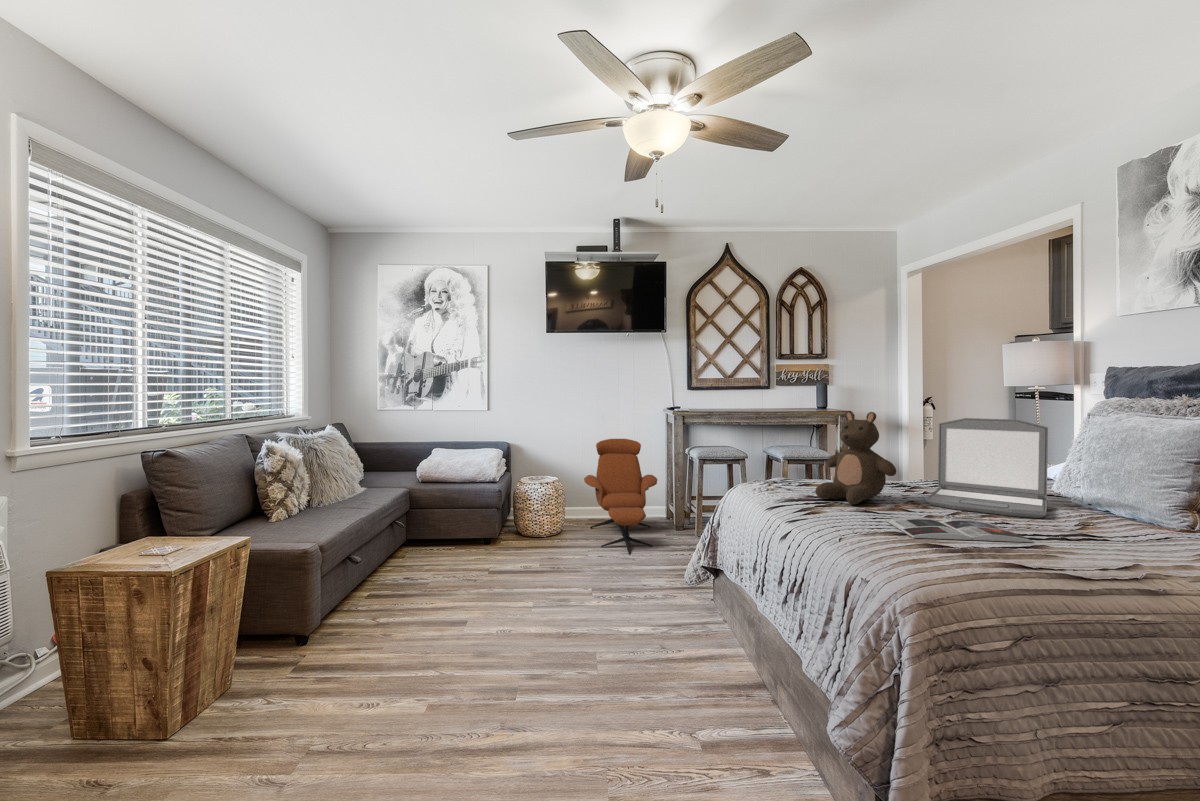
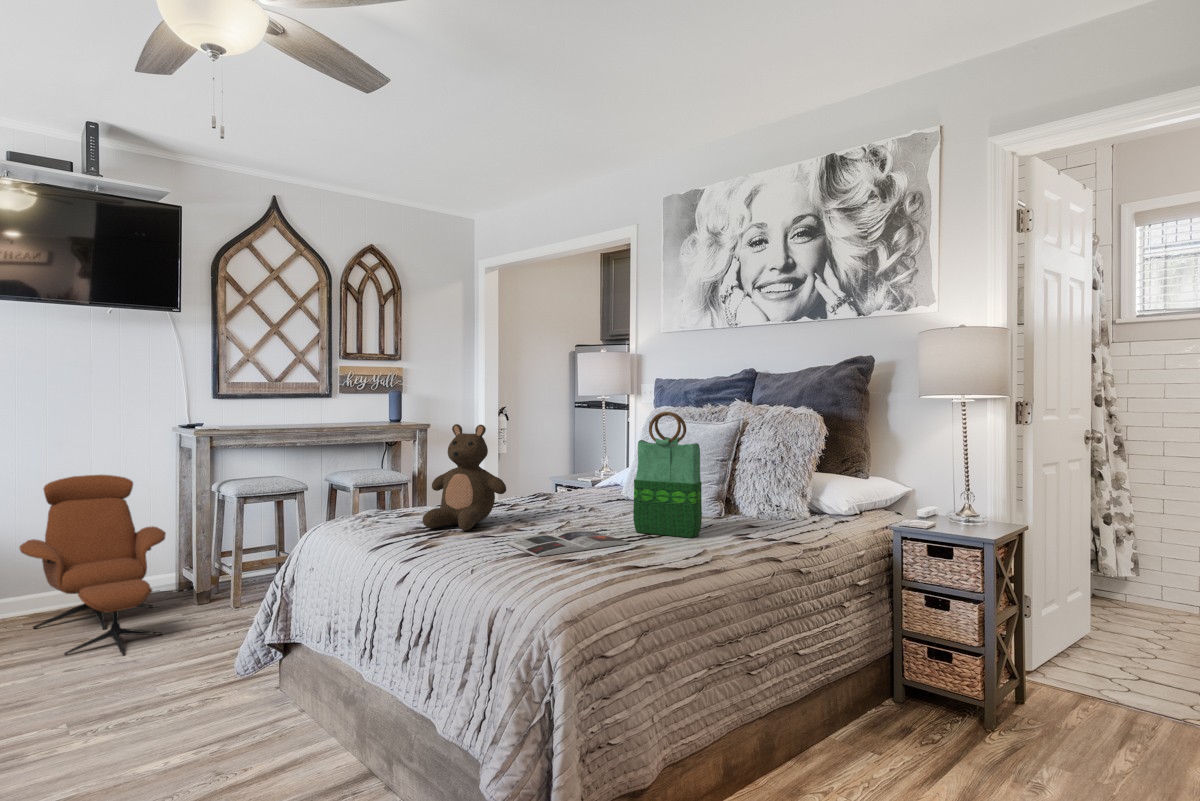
tote bag: none [1045,402,1150,550] -> present [633,412,702,538]
laptop: present [926,418,1048,518] -> none [533,429,629,522]

